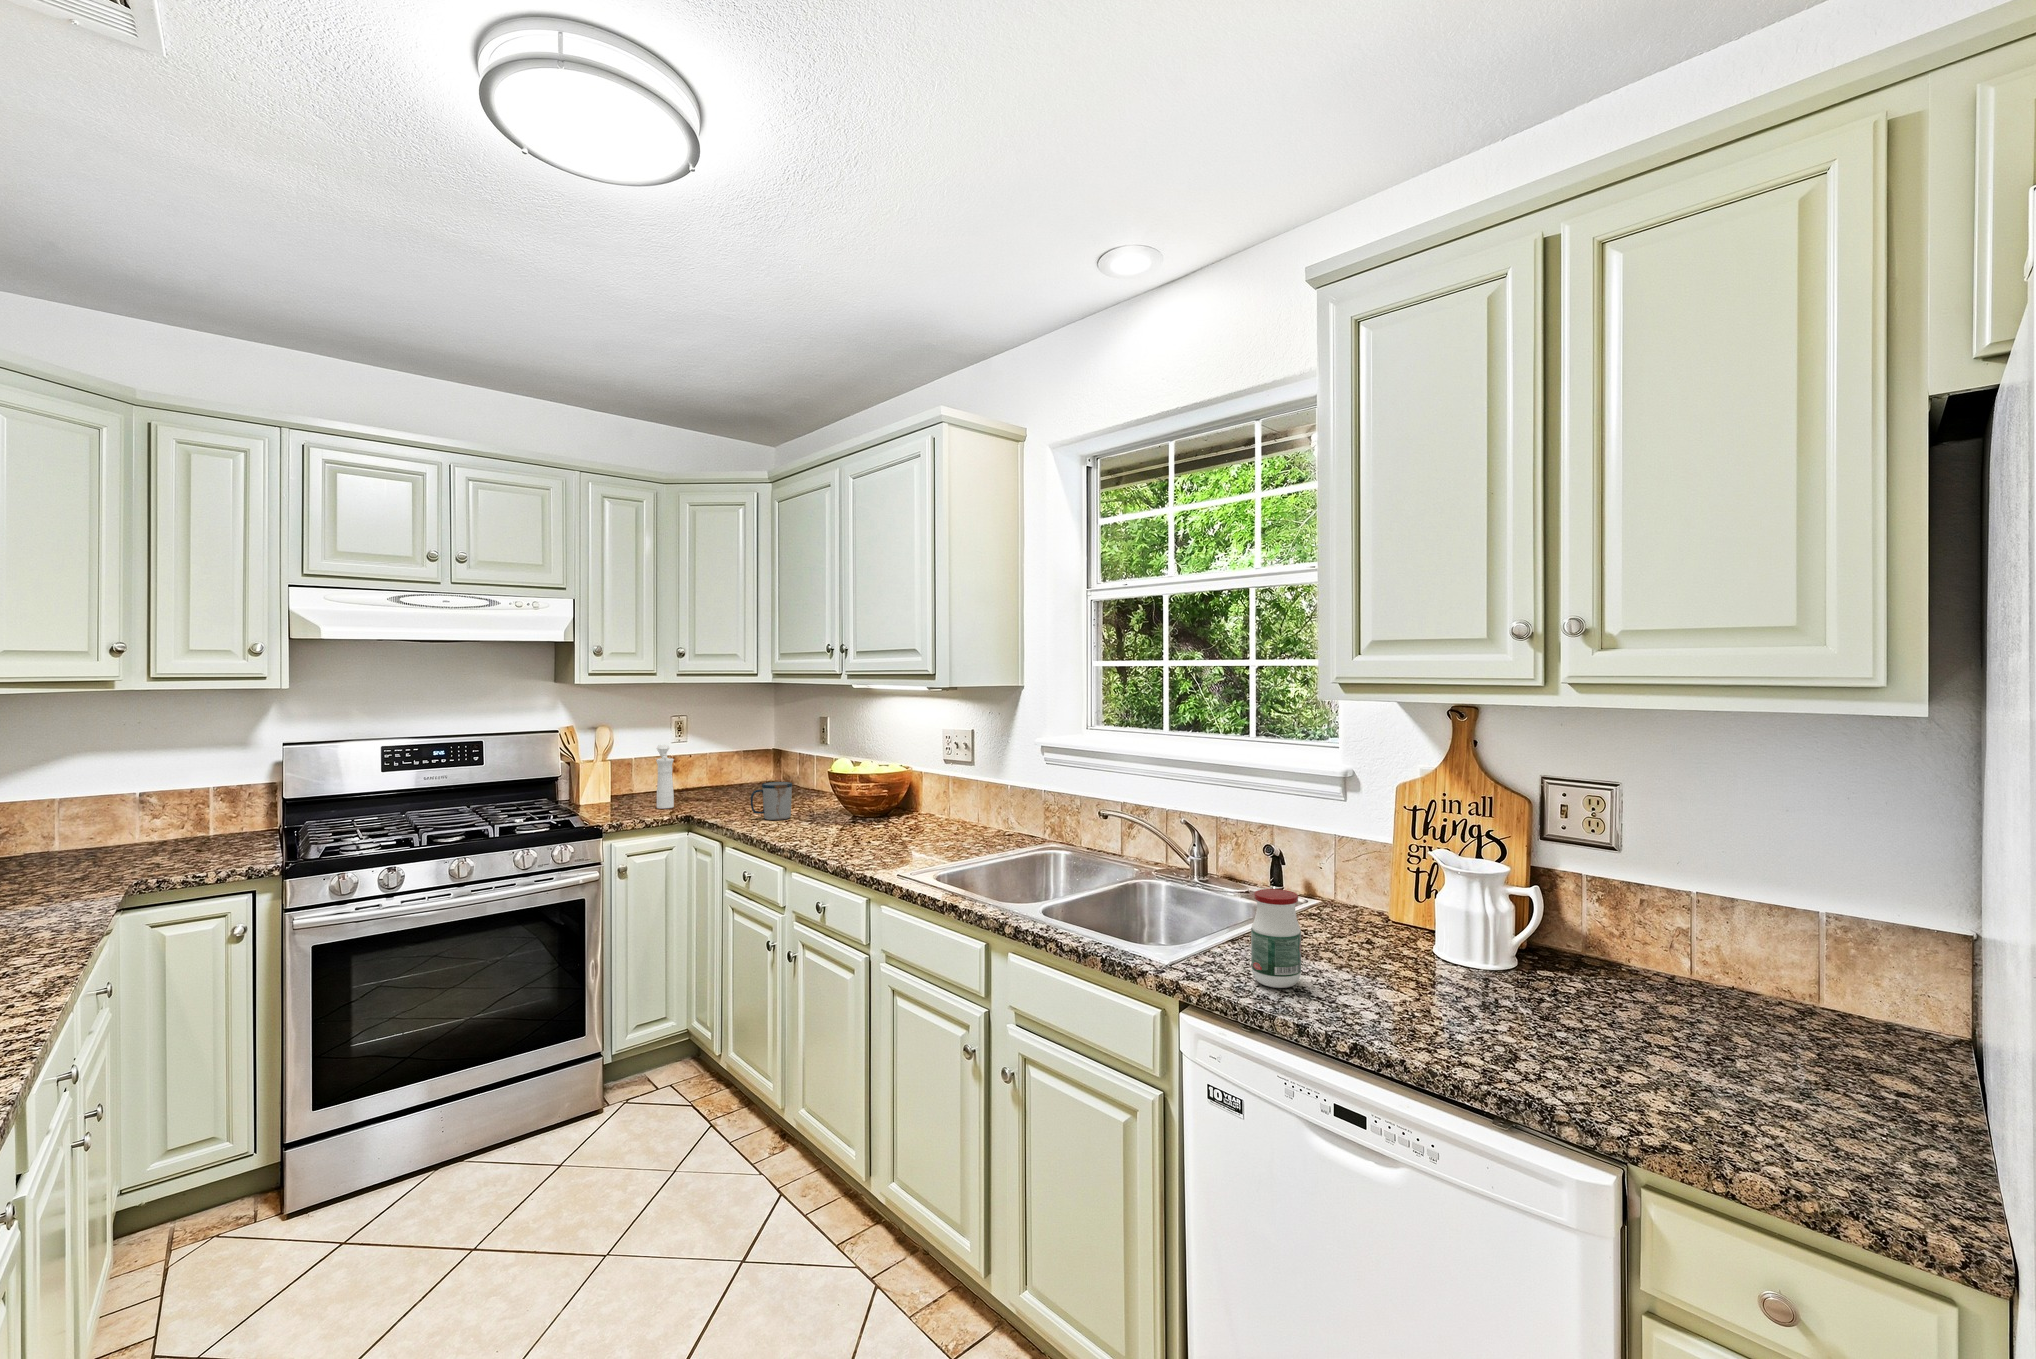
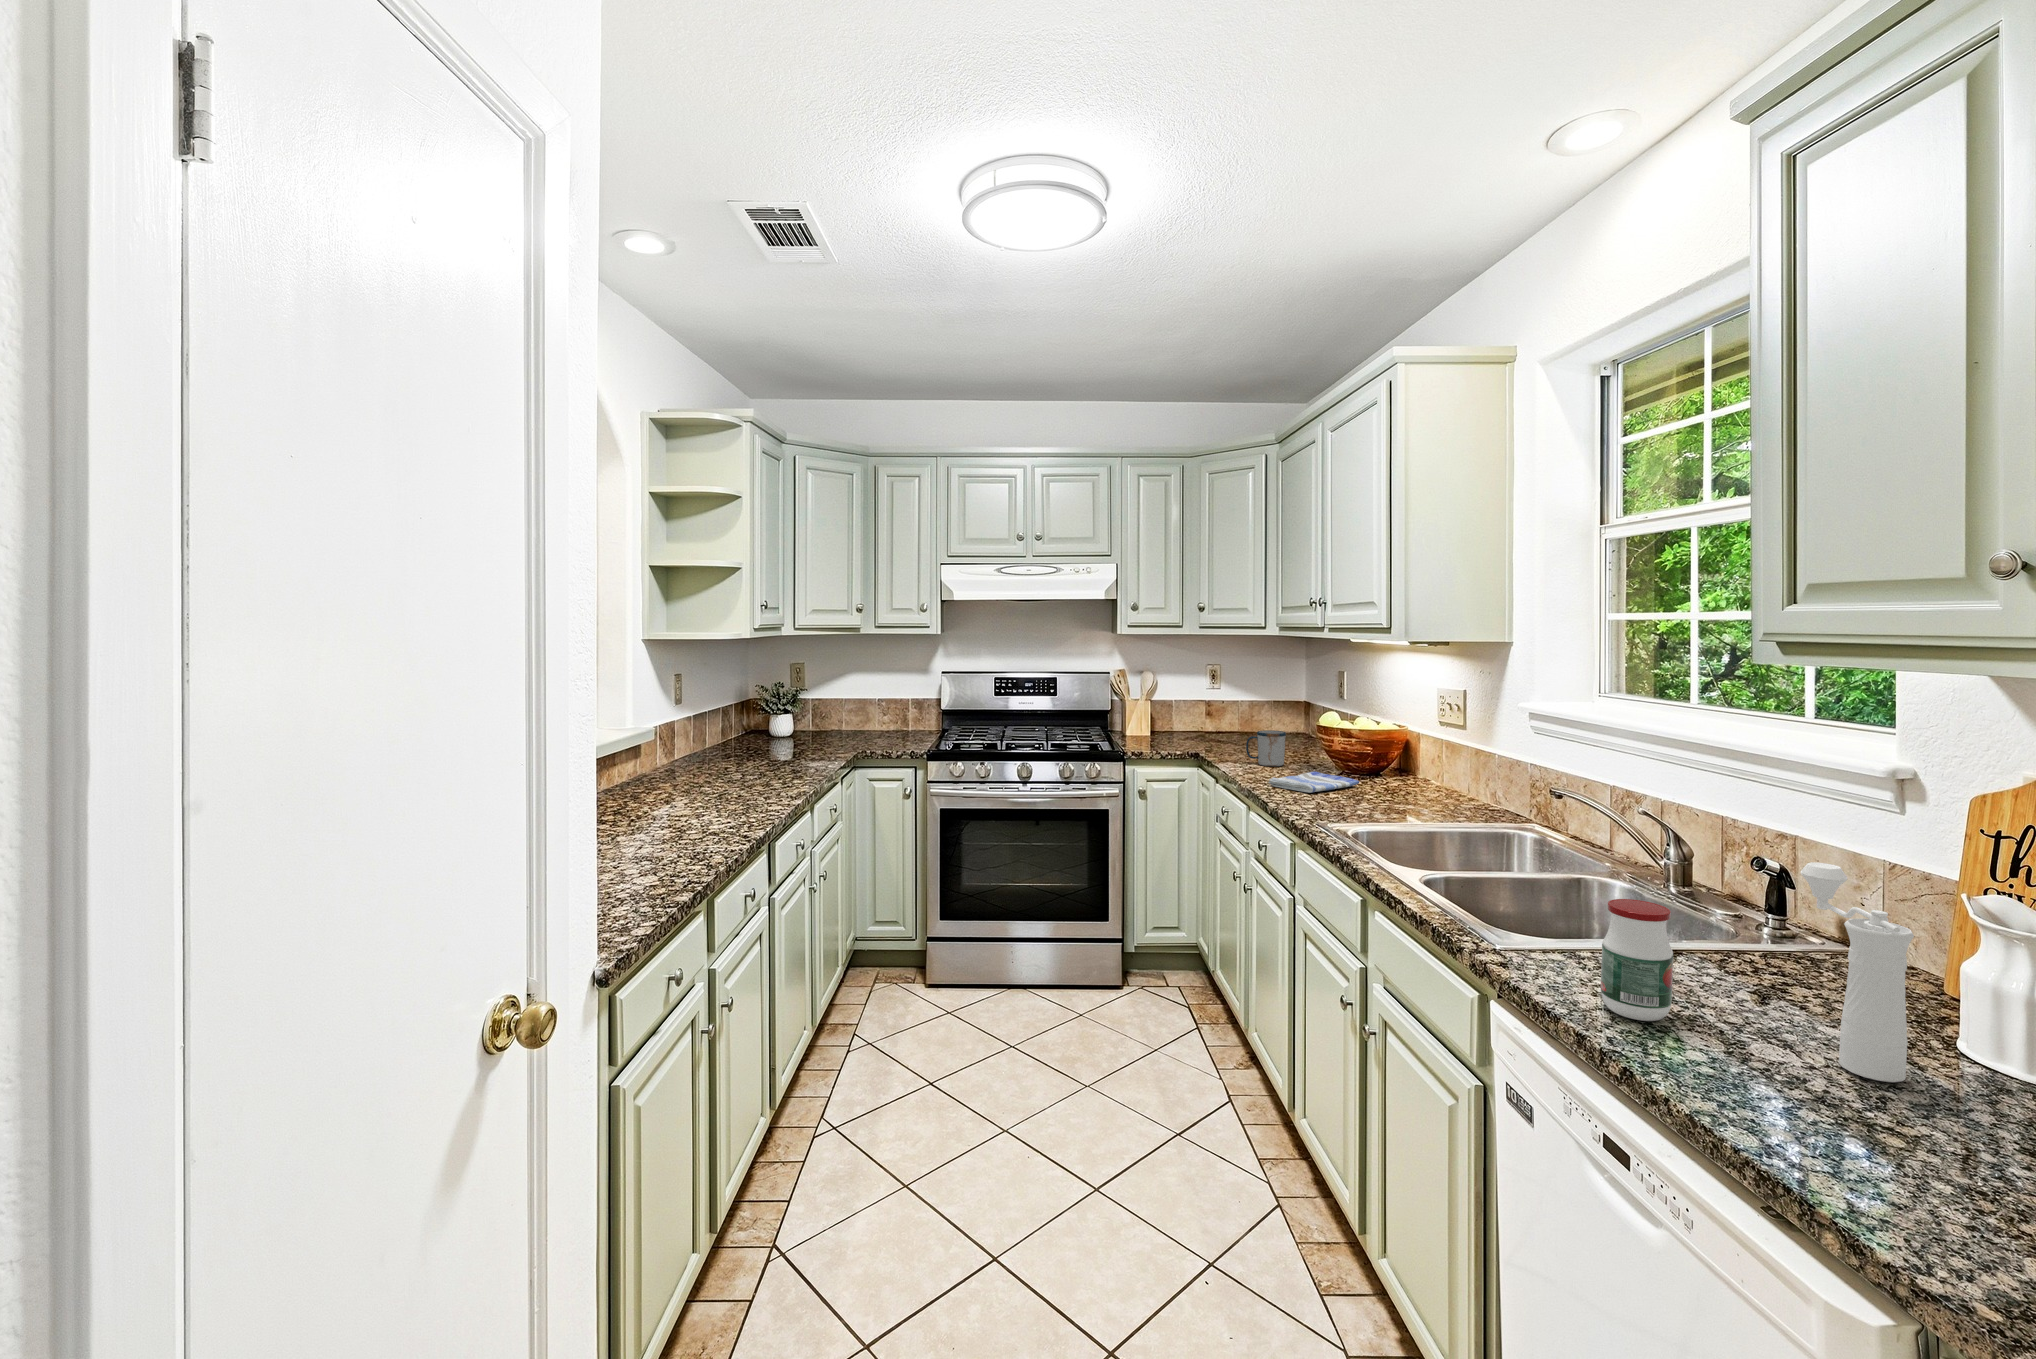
pepper mill: present [656,745,674,809] -> present [1801,862,1914,1082]
dish towel: none [799,820,882,841] -> present [1268,772,1359,793]

